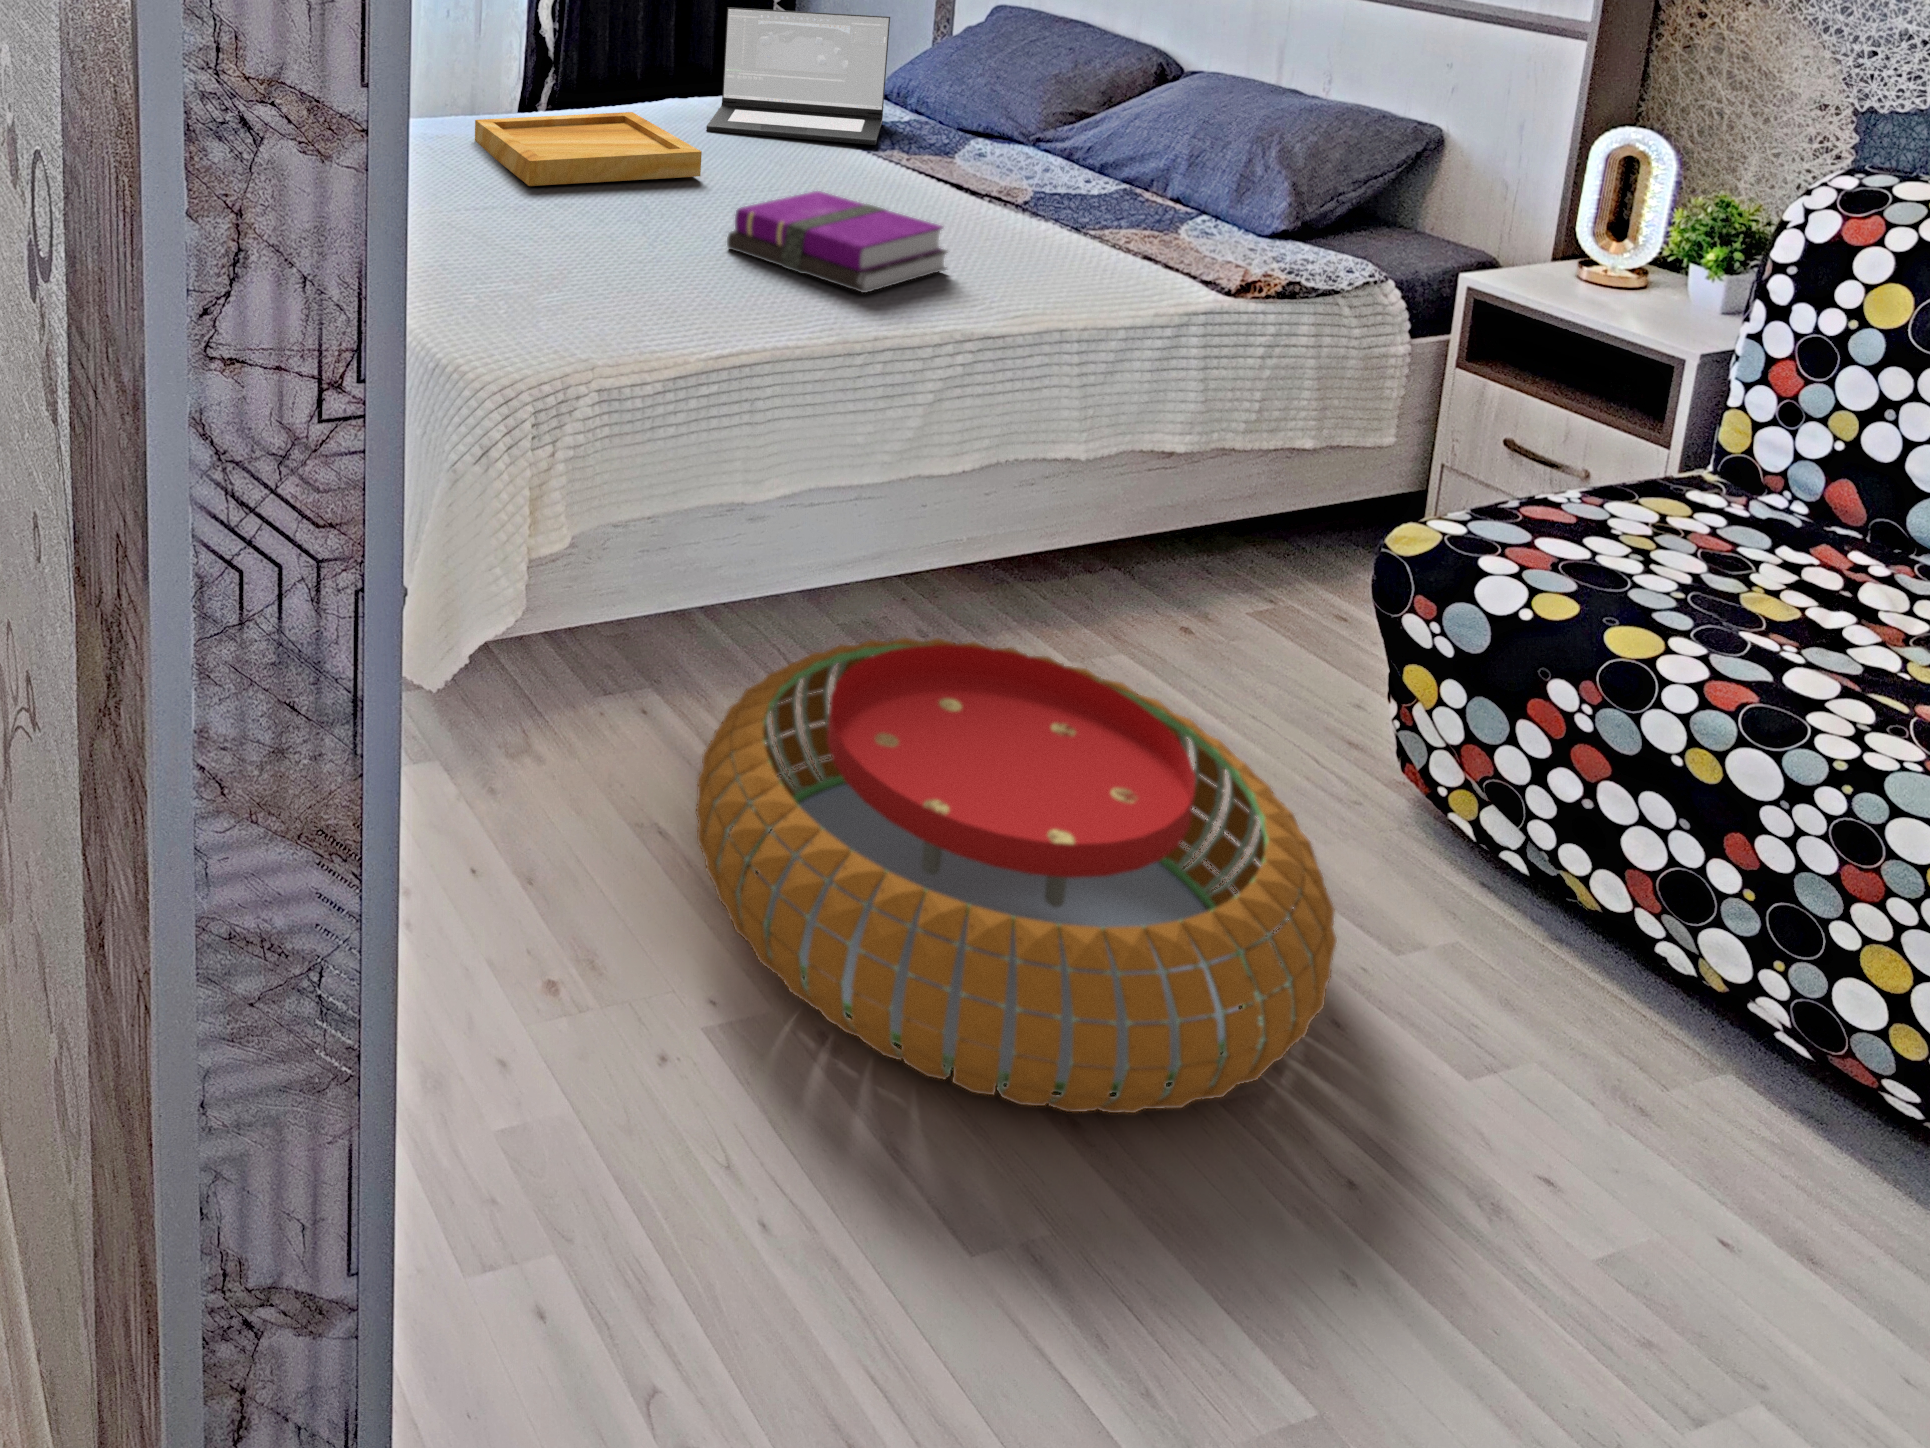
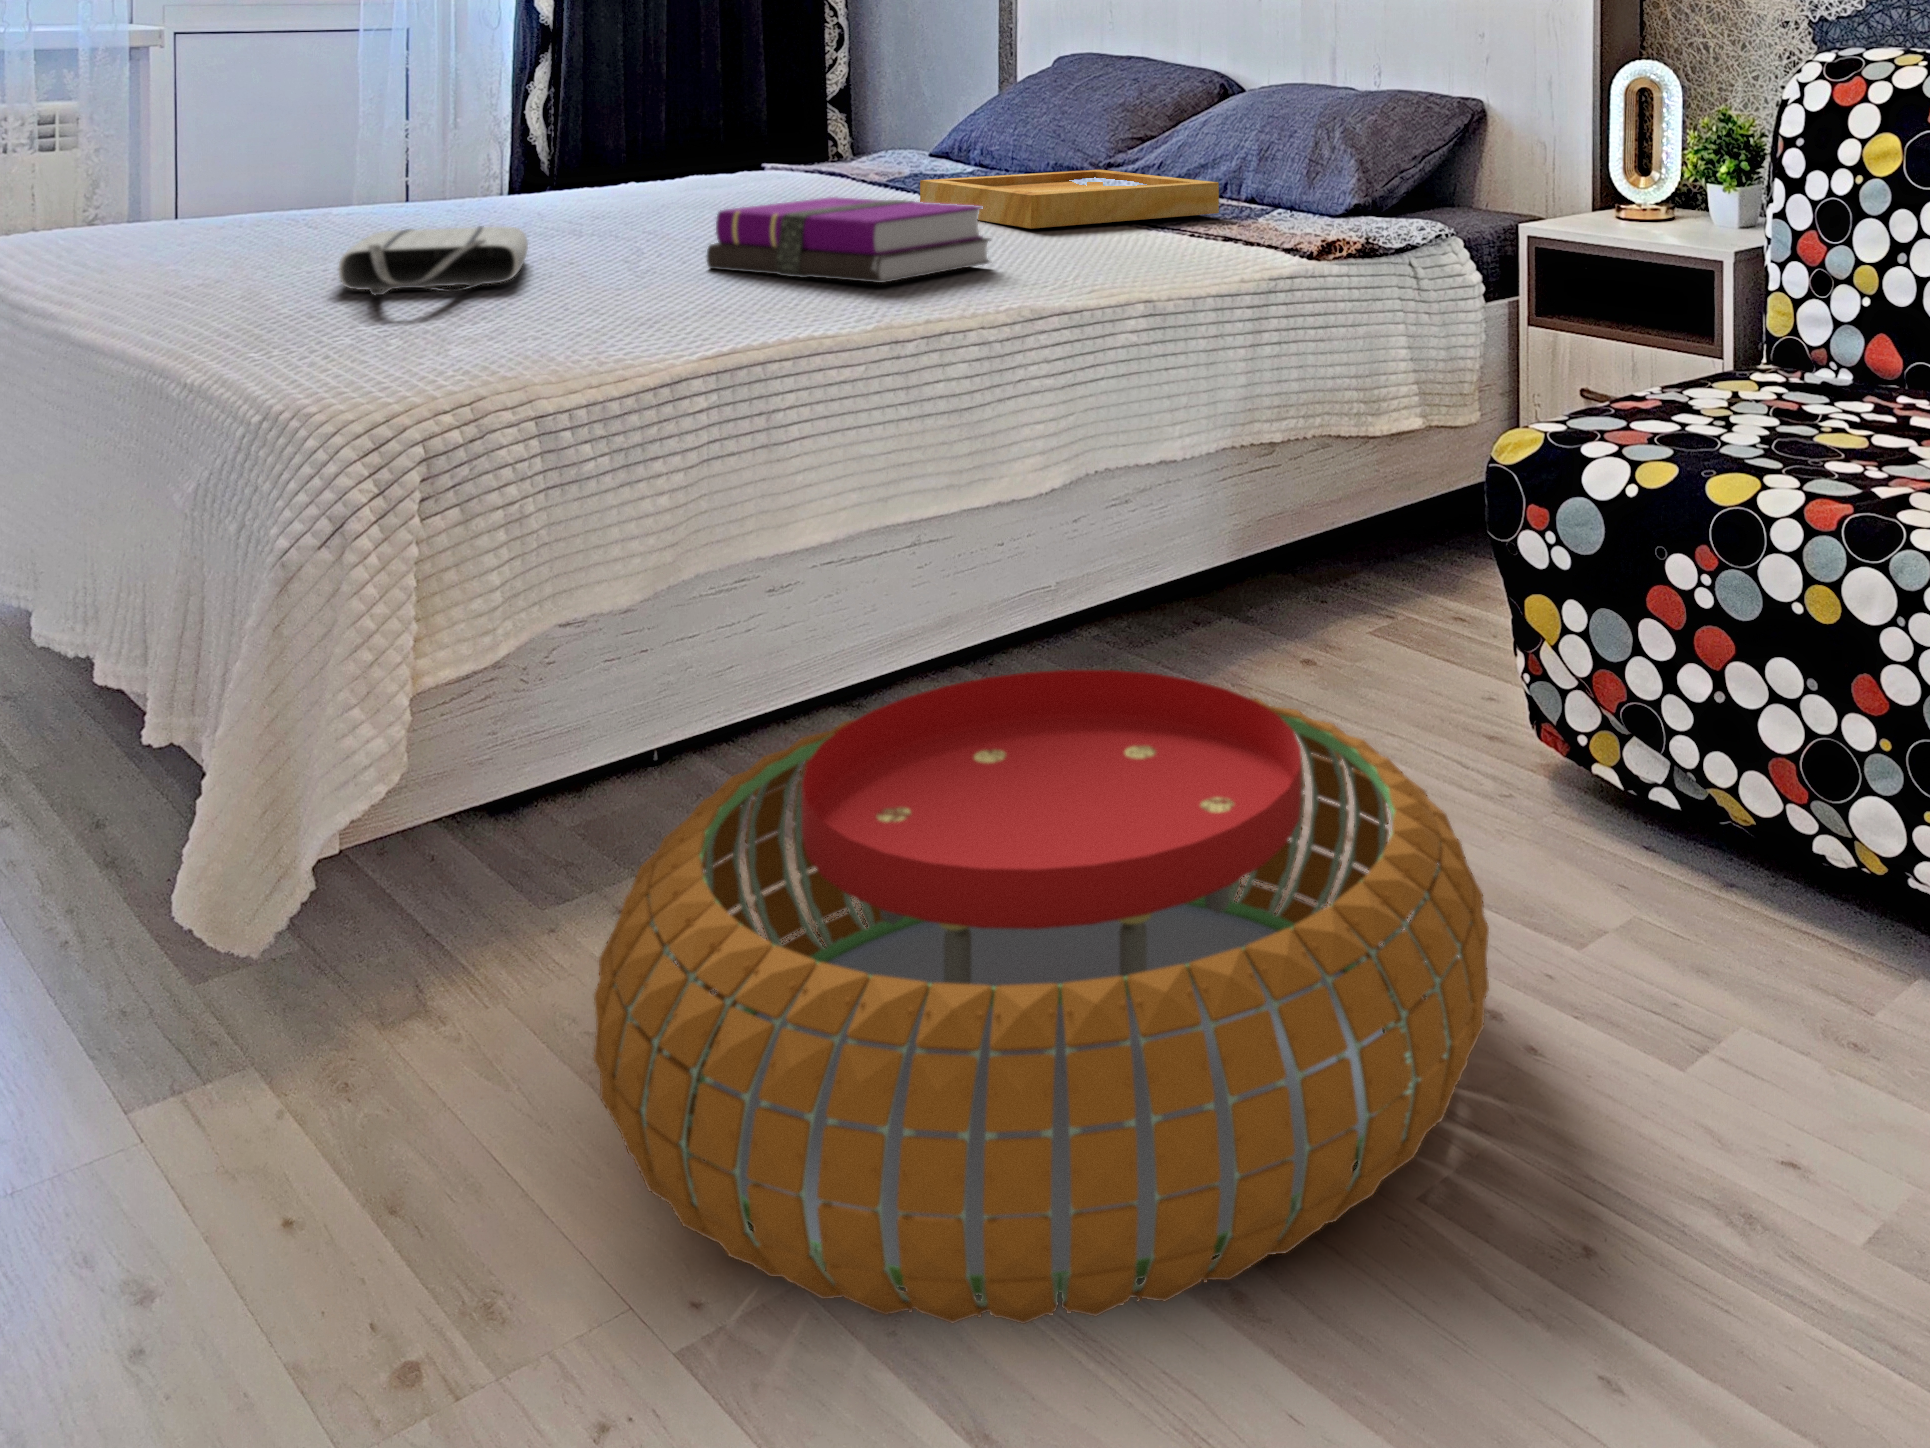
laptop: present [706,7,890,145] -> none [713,54,937,197]
tray: present [475,112,702,186] -> present [920,170,1219,228]
tote bag: none [491,195,605,277] -> present [339,226,528,295]

